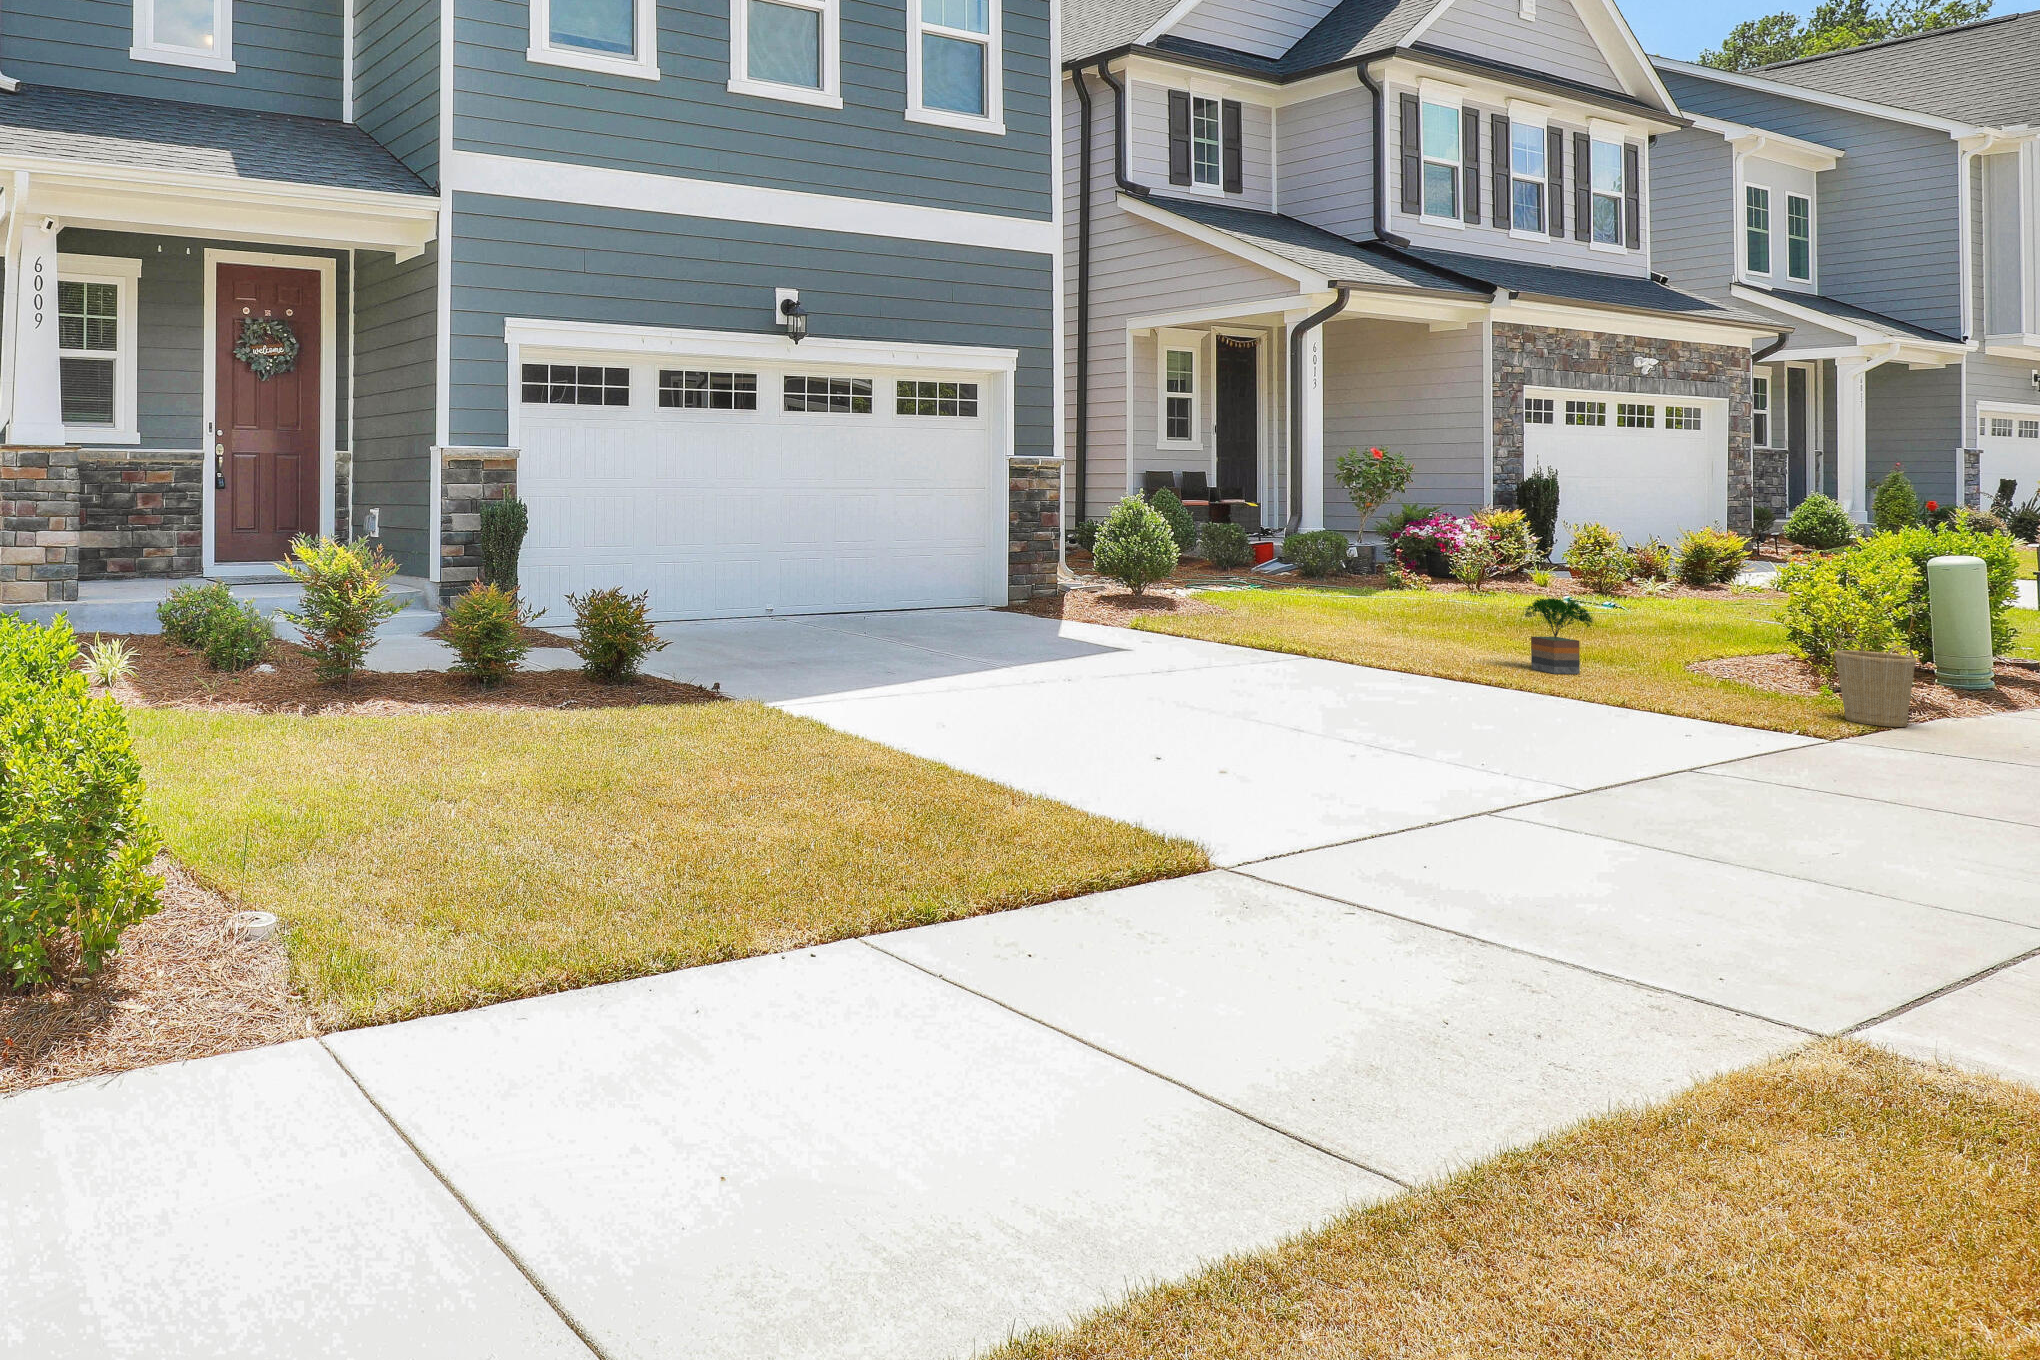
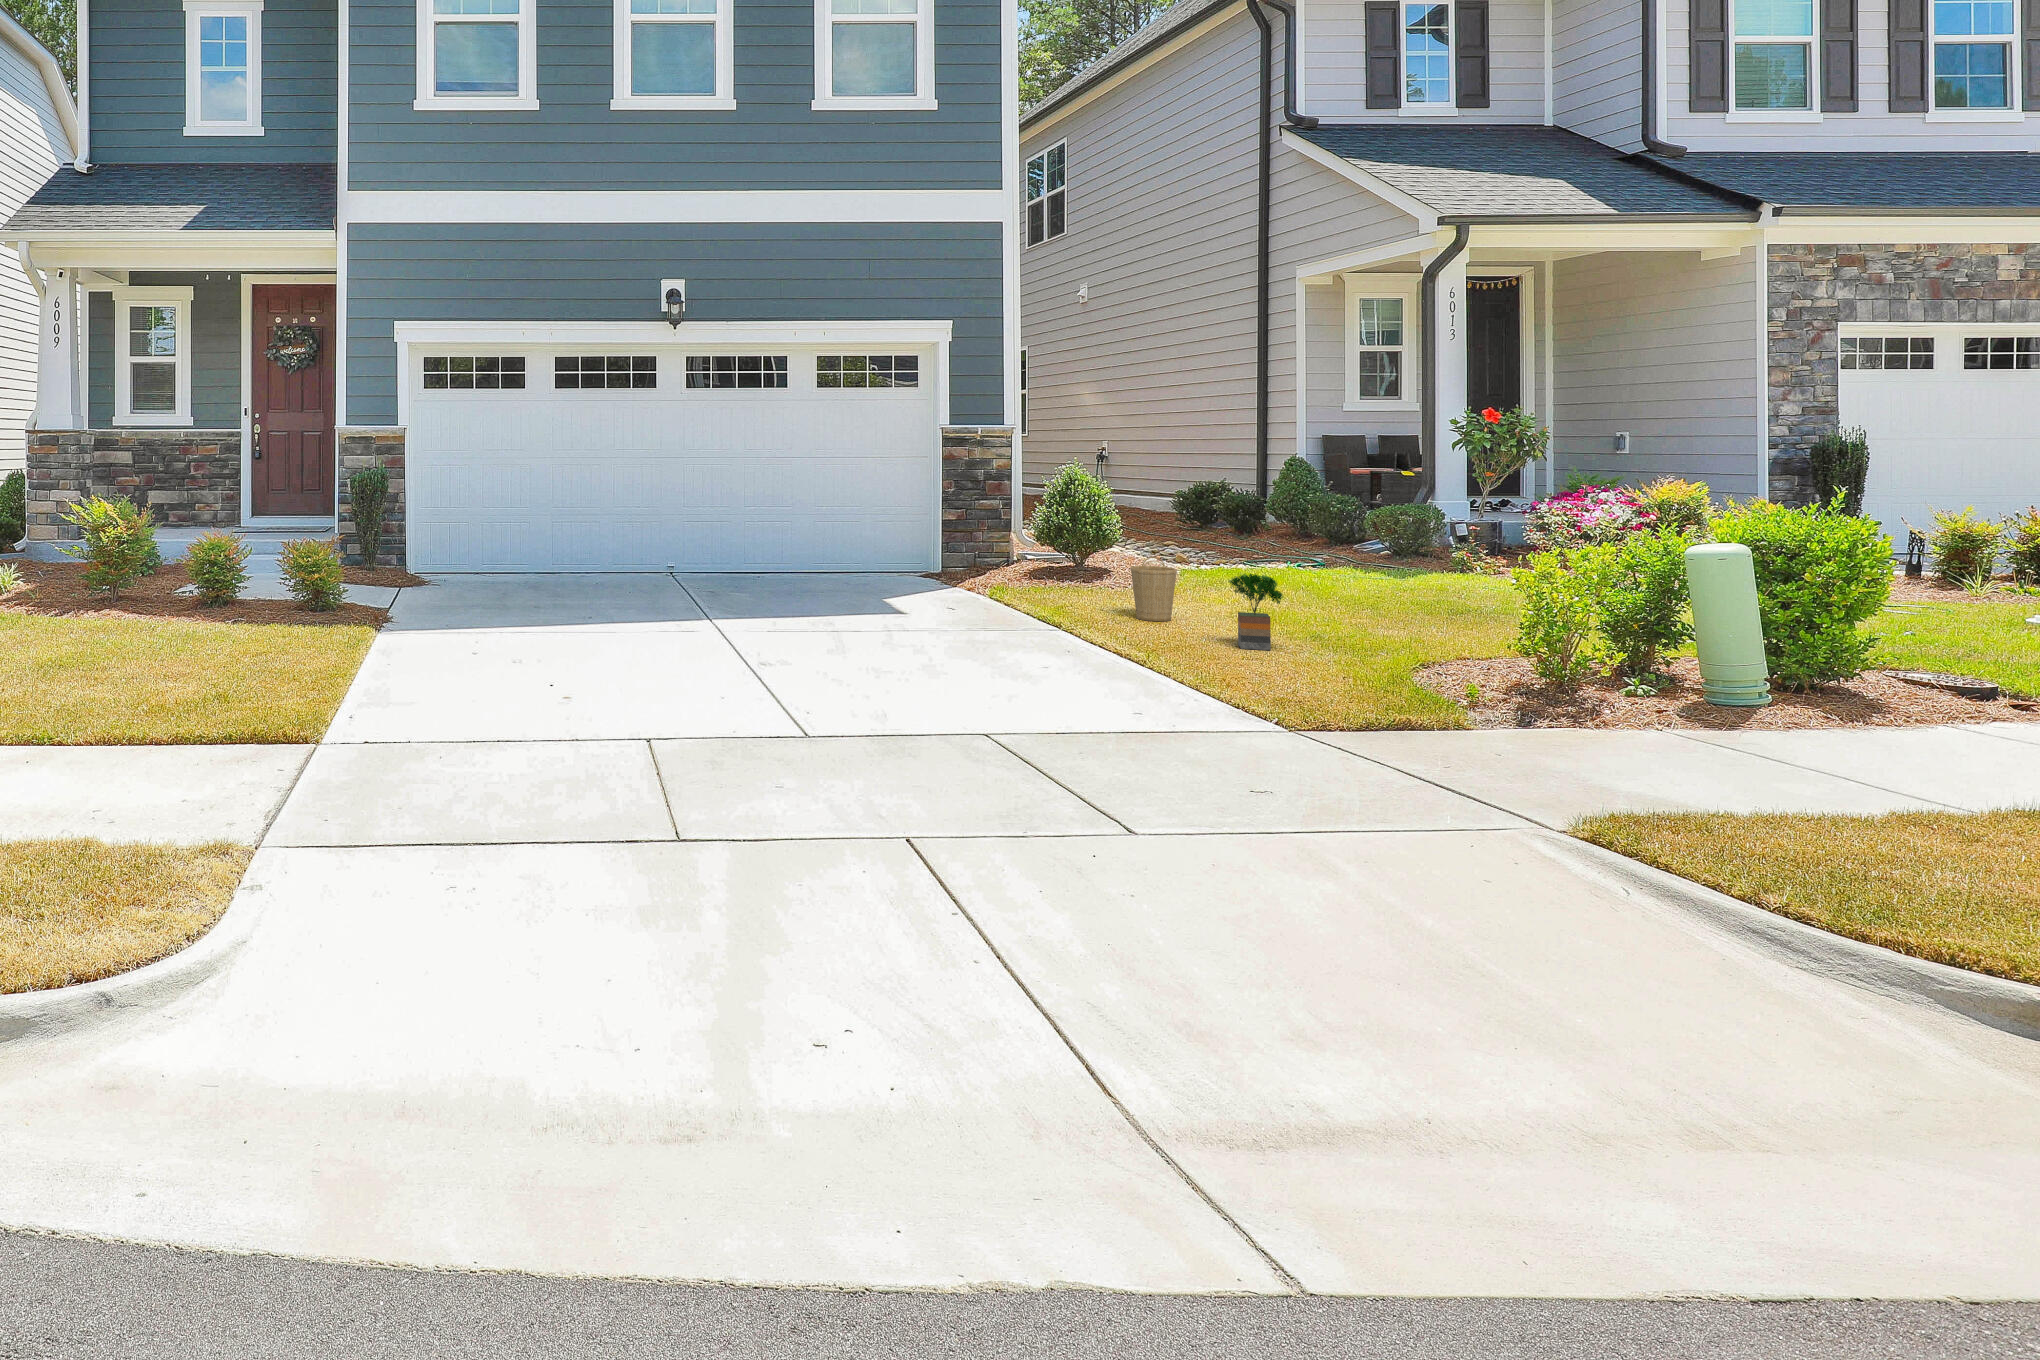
basket: present [1834,638,1916,727] -> present [1131,557,1177,621]

